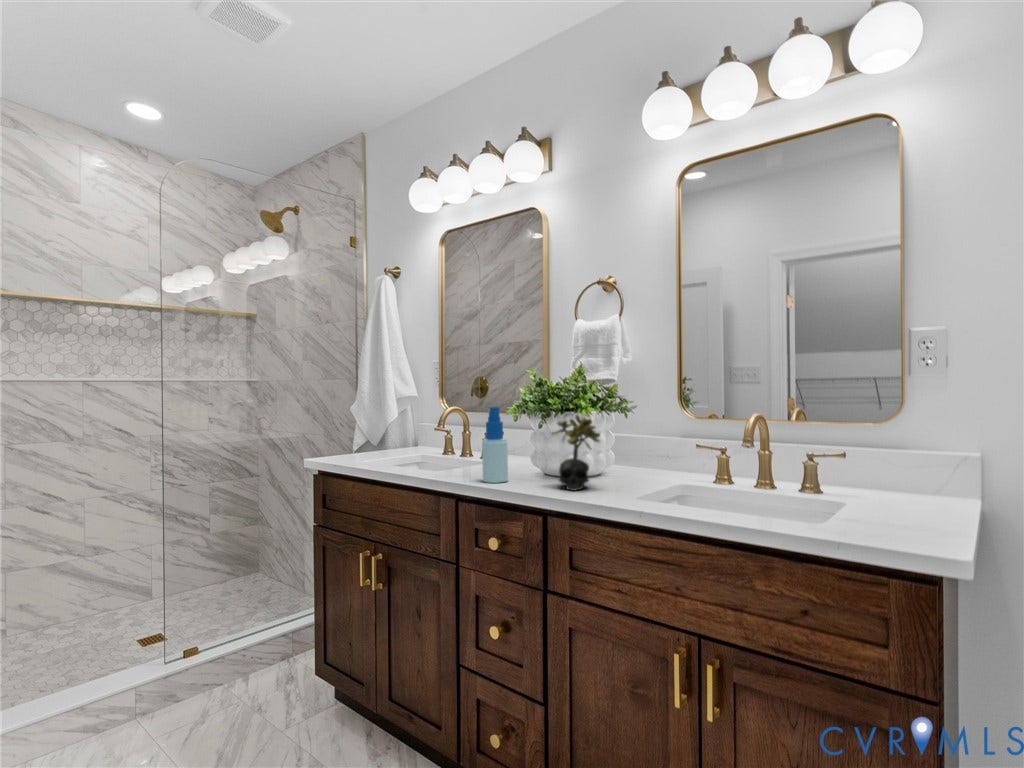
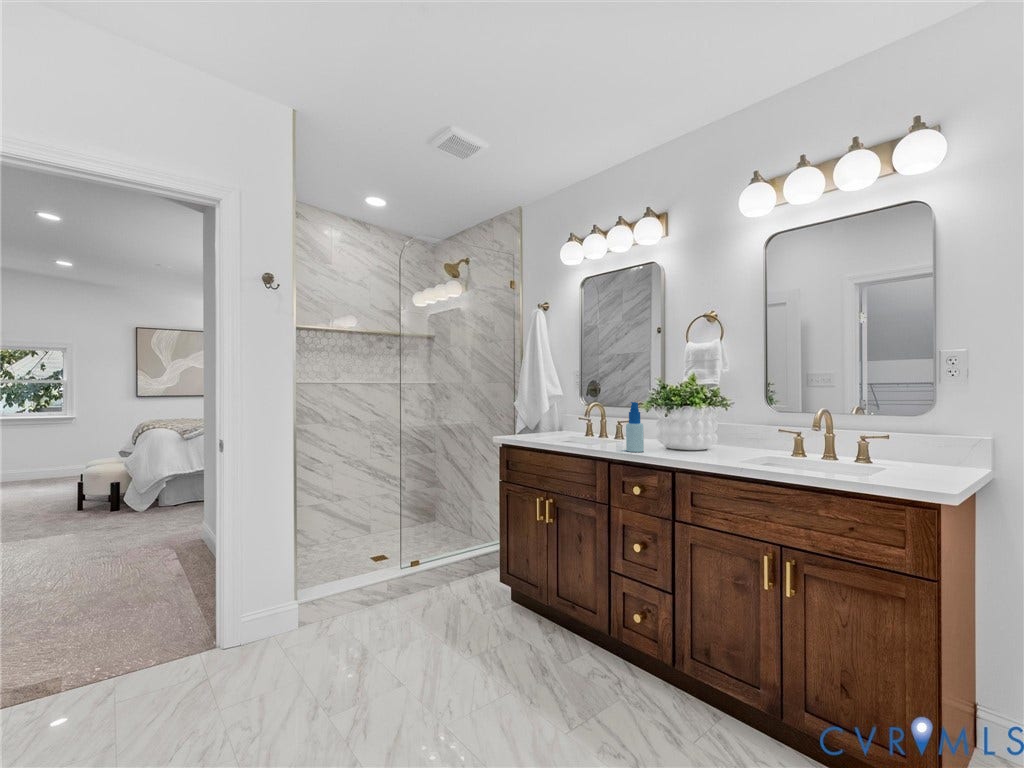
succulent plant: present [552,415,600,491] -> none [676,408,711,457]

